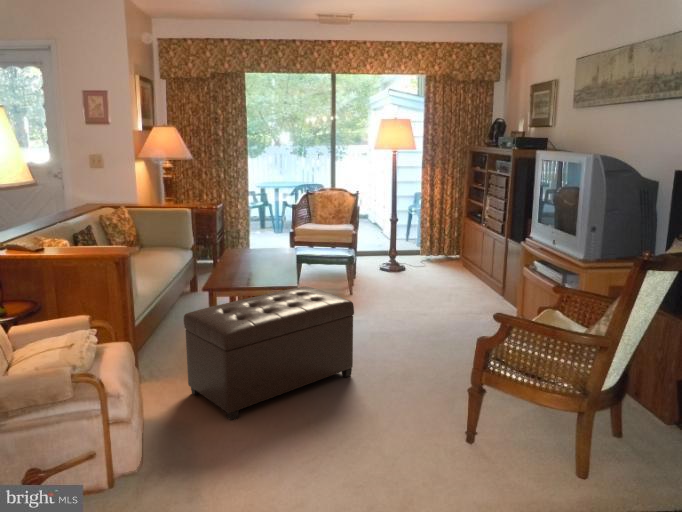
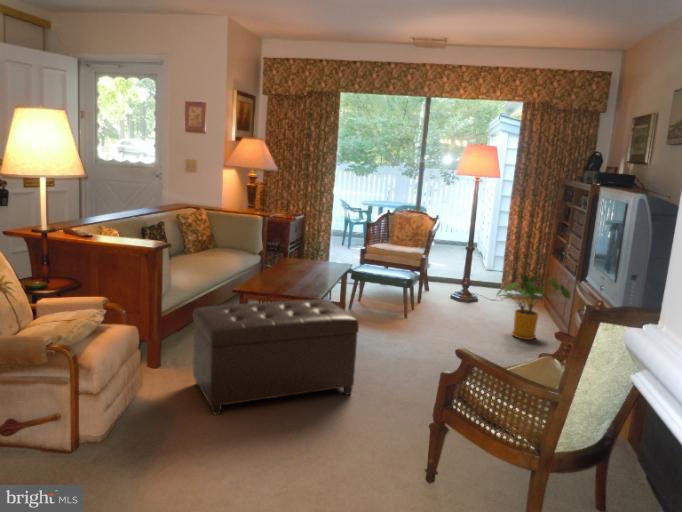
house plant: none [438,238,505,299] -> present [497,275,570,340]

